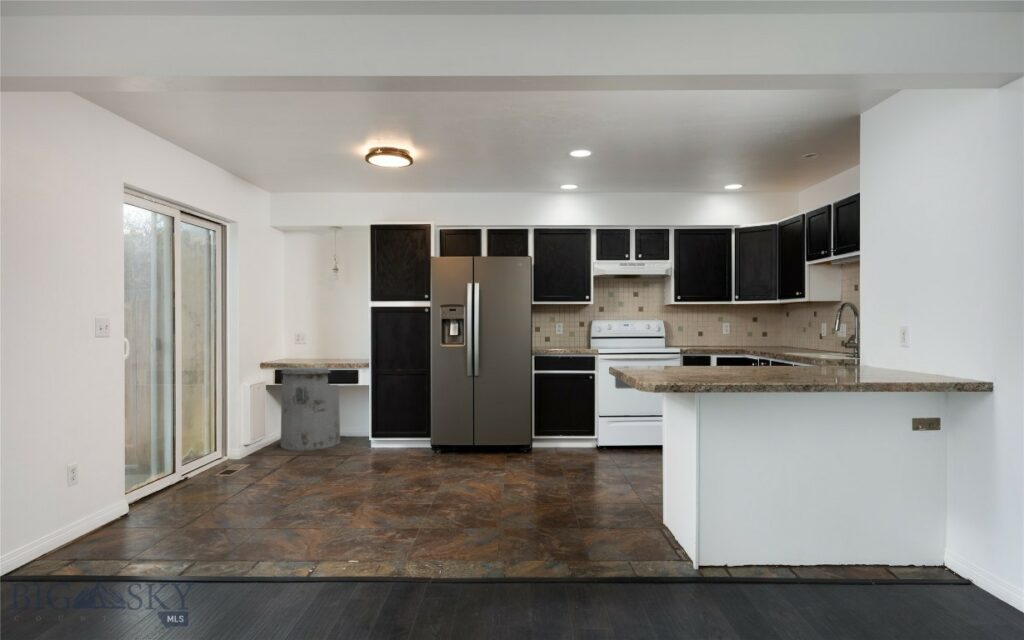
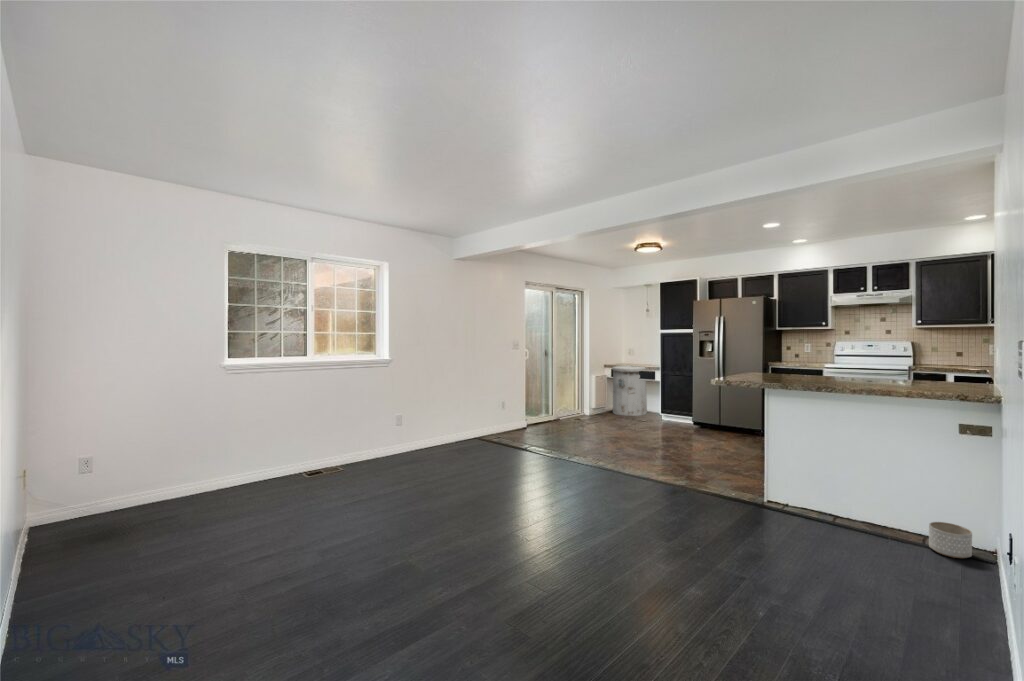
planter: none [918,543,973,593] -> present [929,522,972,558]

